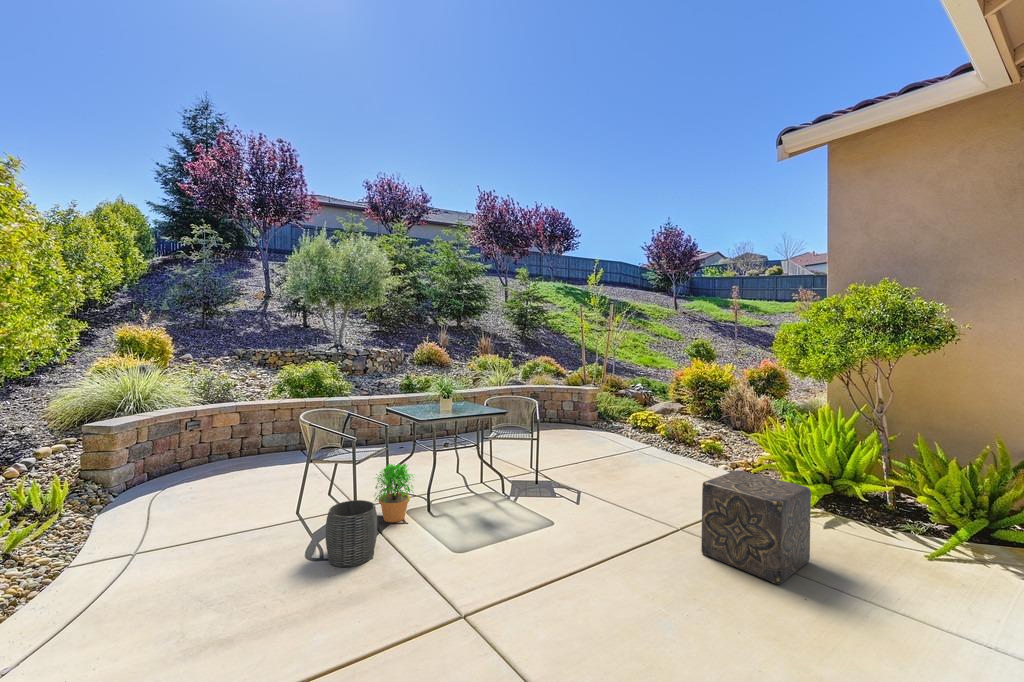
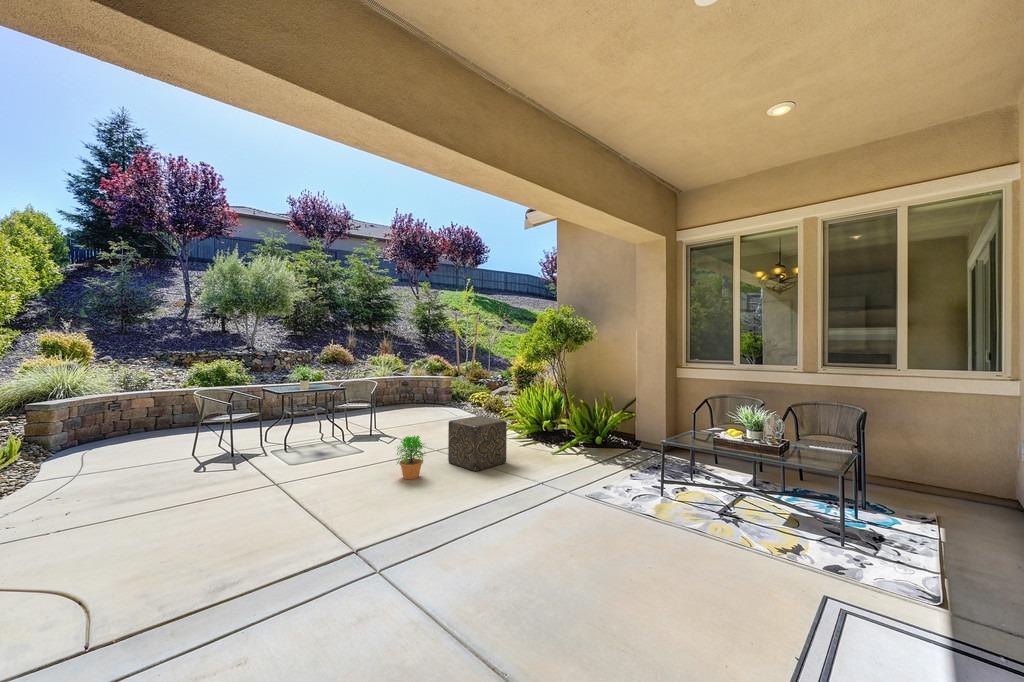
potted plant: present [374,464,414,522] -> present [397,436,425,479]
woven basket: present [325,500,377,567] -> none [208,440,244,477]

